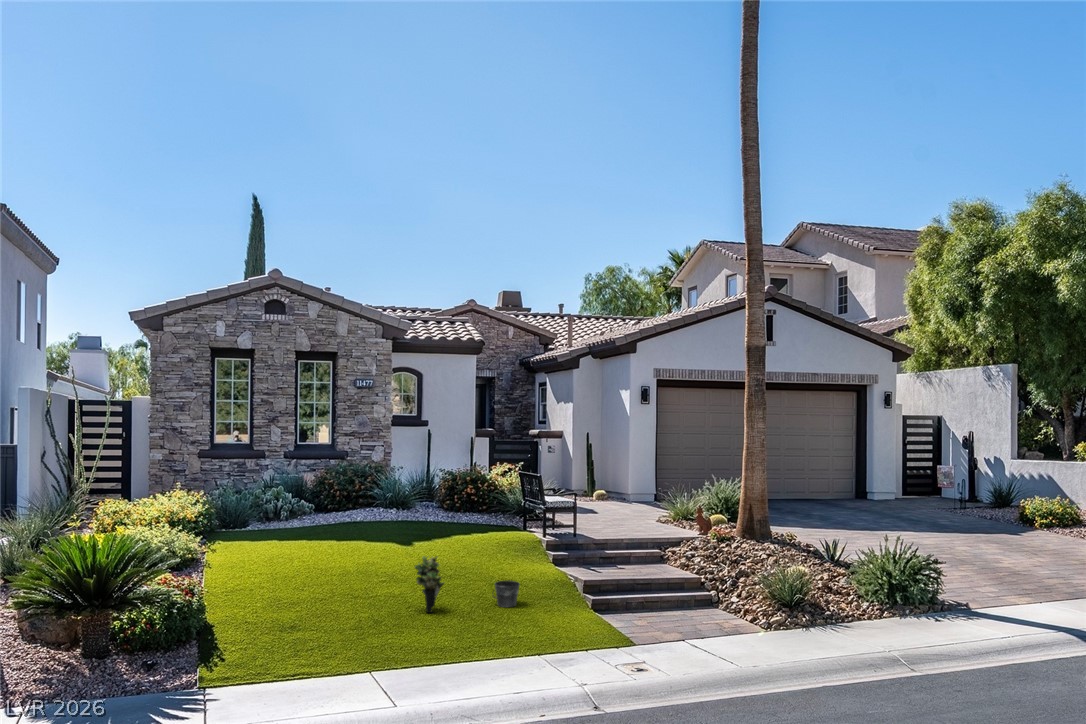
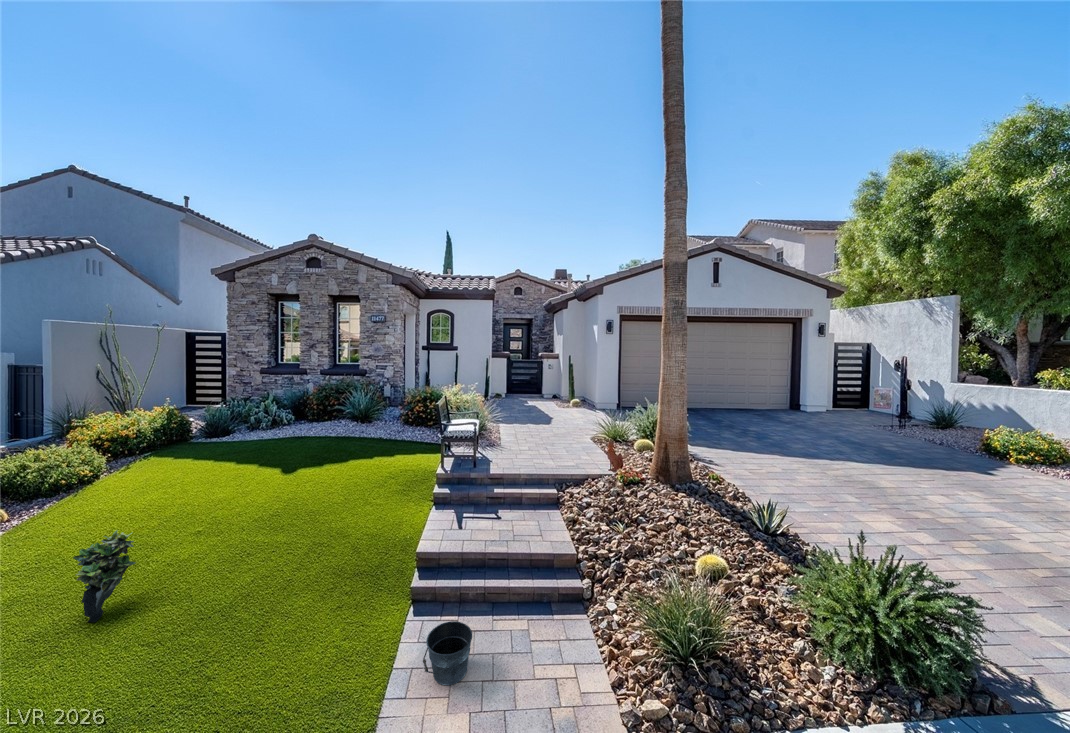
bucket: present [494,580,520,607] -> present [423,621,472,685]

